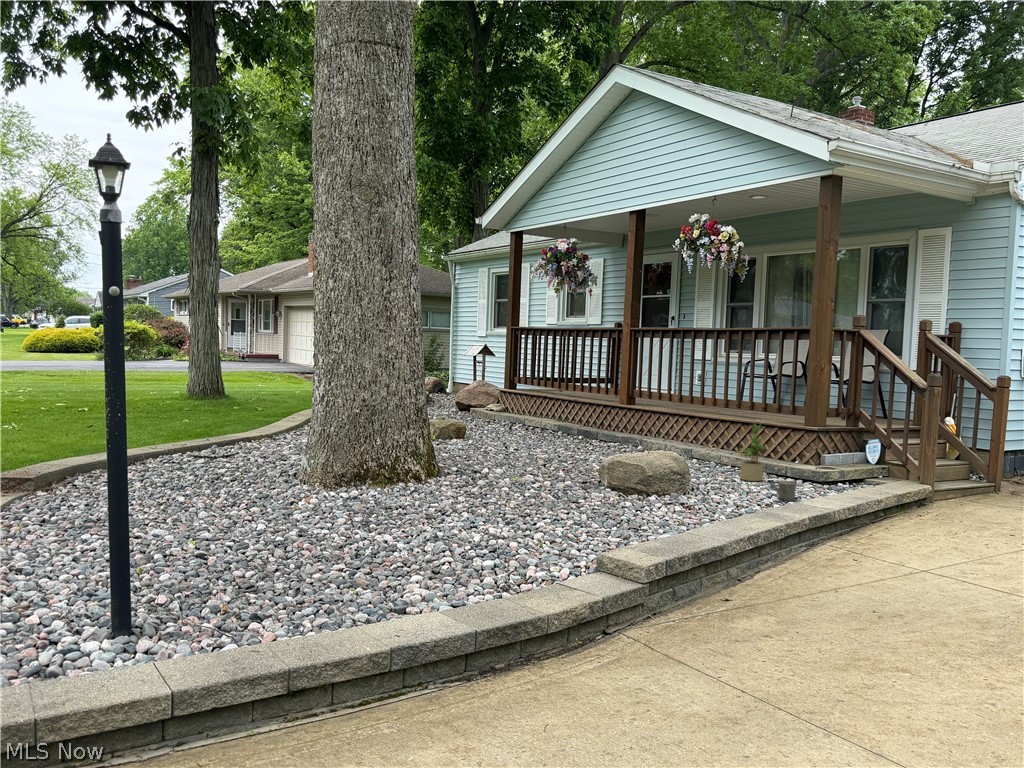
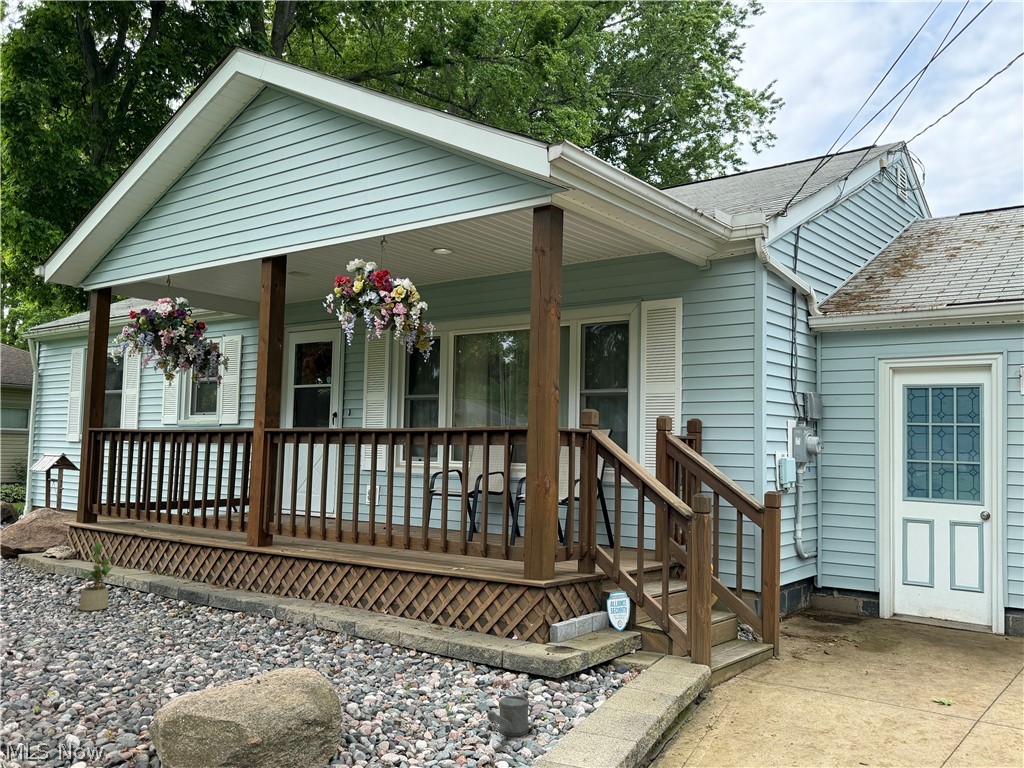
potted plant: present [740,424,764,481] -> present [79,542,112,611]

